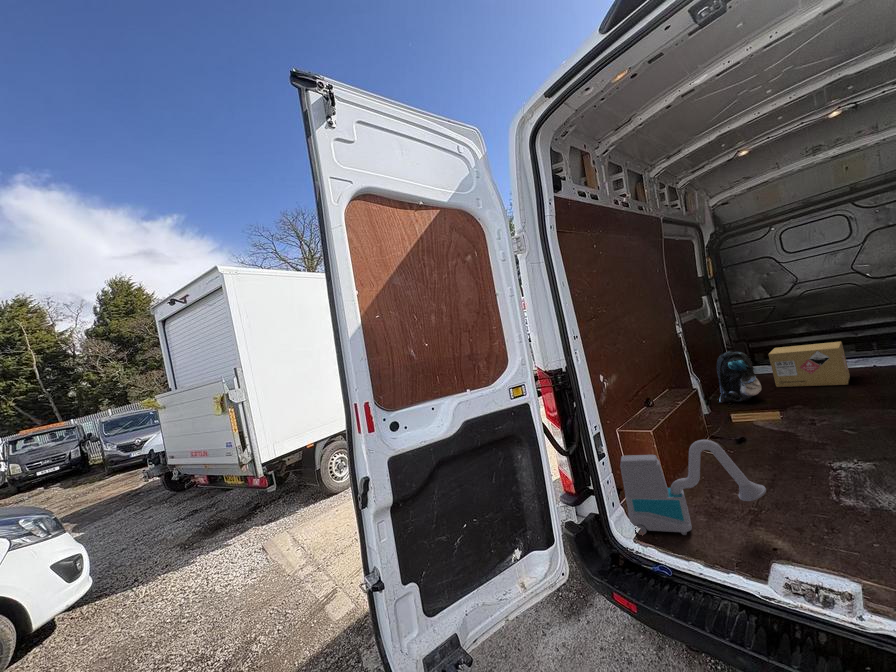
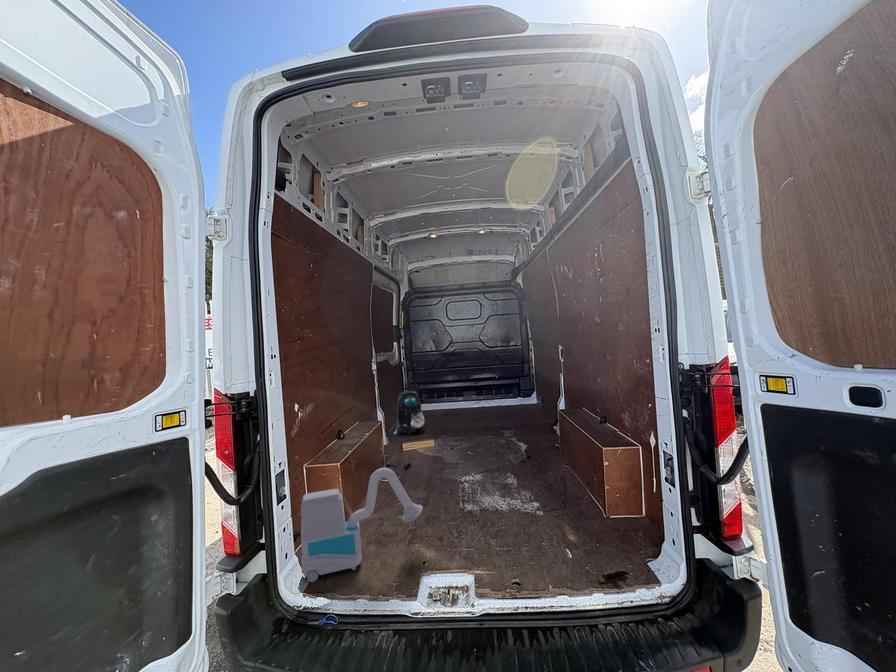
cardboard box: present [768,342,850,387] -> none [431,388,473,421]

